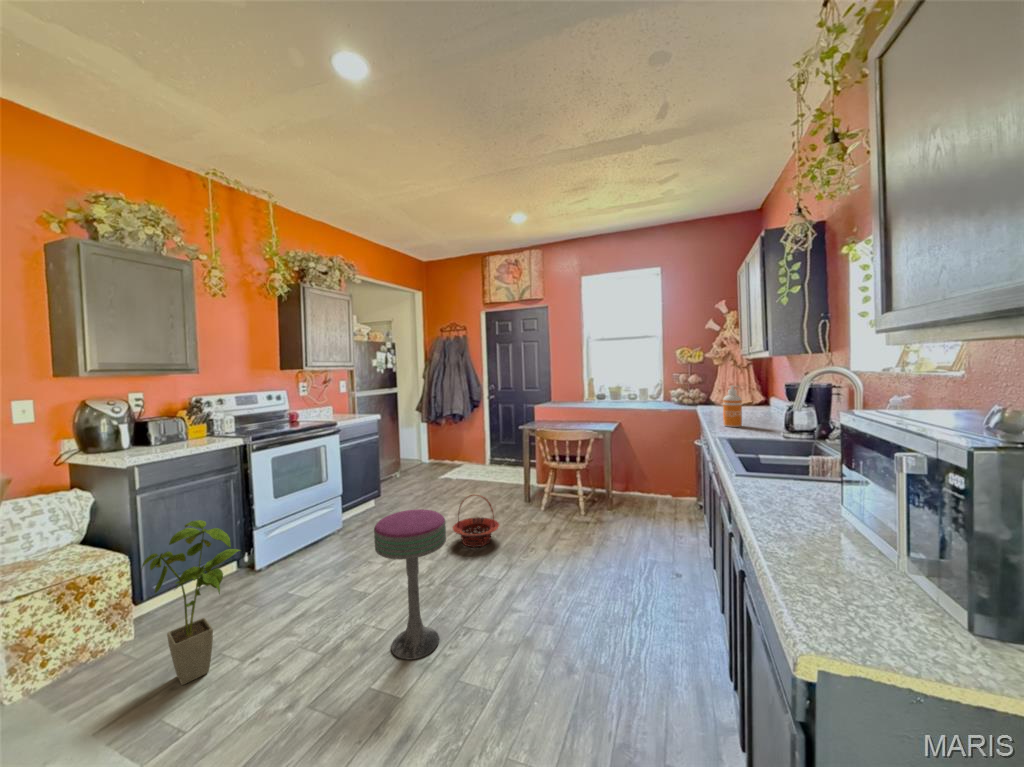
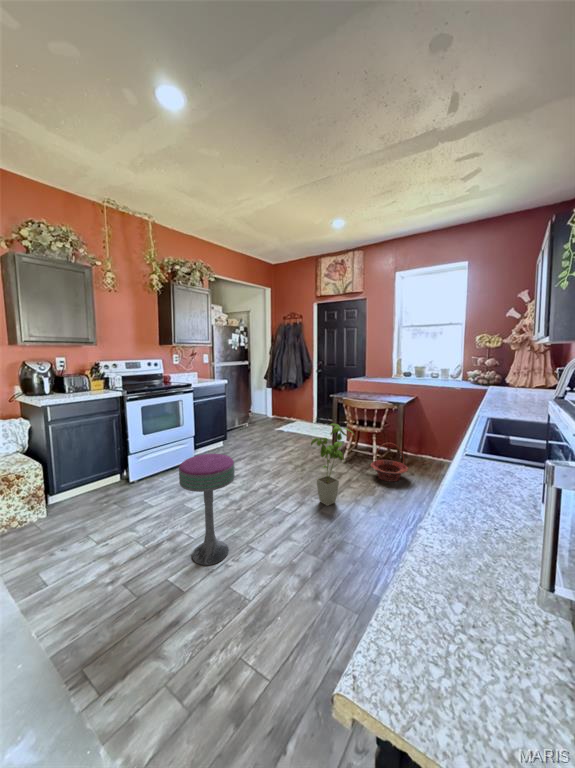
soap dispenser: present [723,386,742,427] -> none [501,369,523,408]
basket: present [453,495,499,547] -> present [371,443,408,482]
house plant: present [142,520,240,685] -> present [311,424,353,506]

